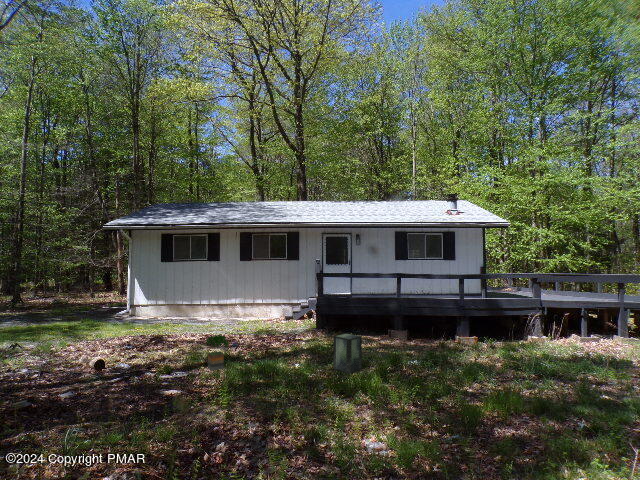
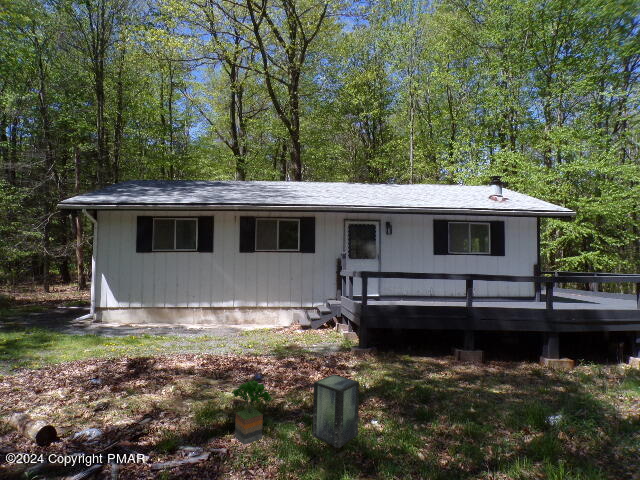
storage box: present [333,333,362,374] -> present [313,374,359,448]

